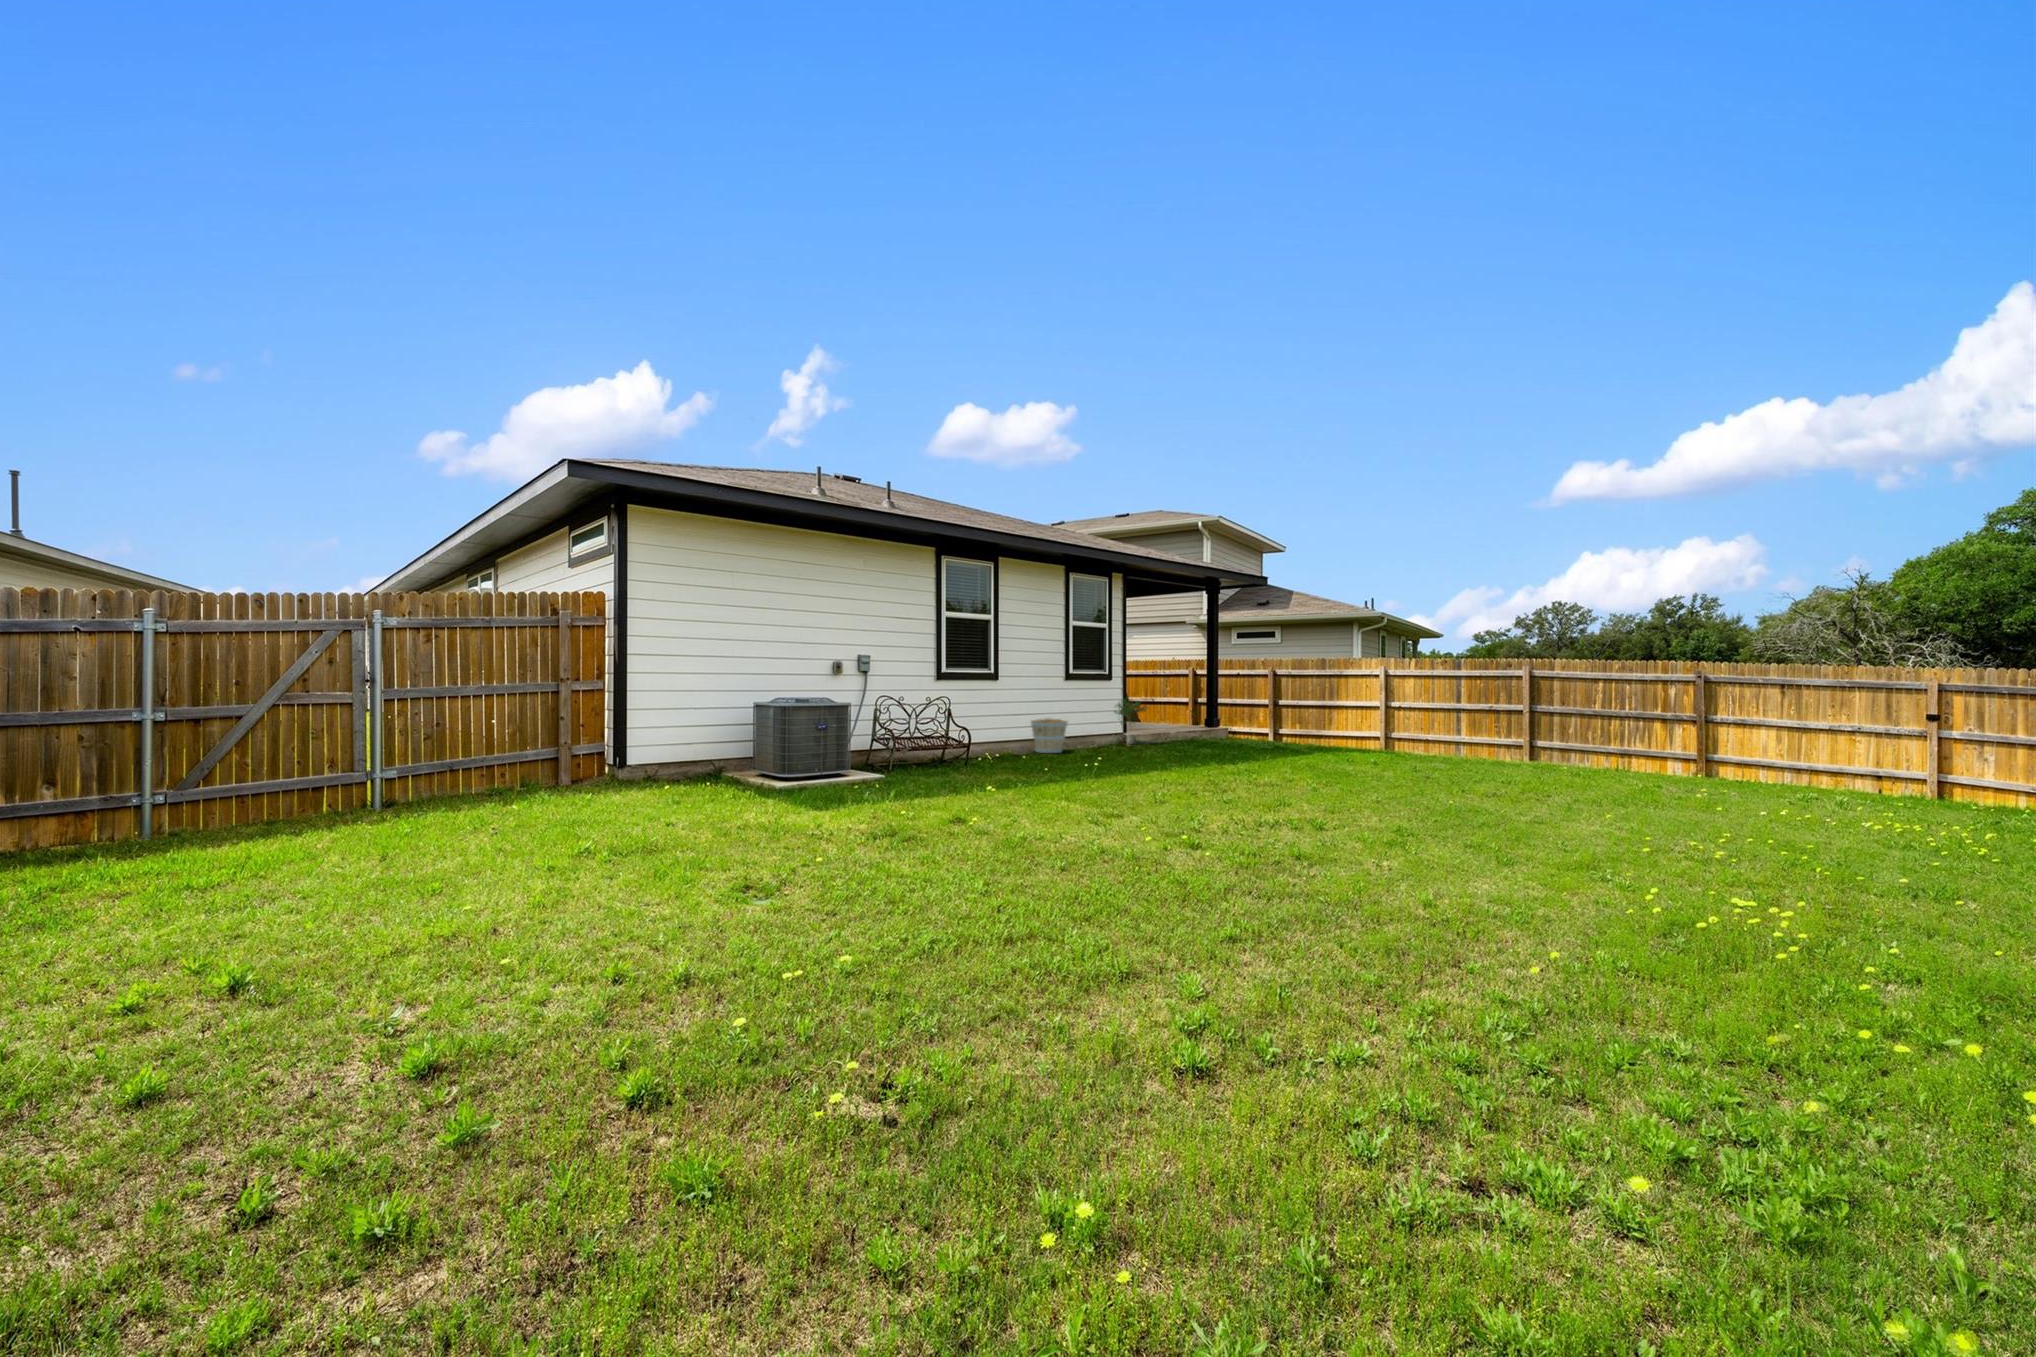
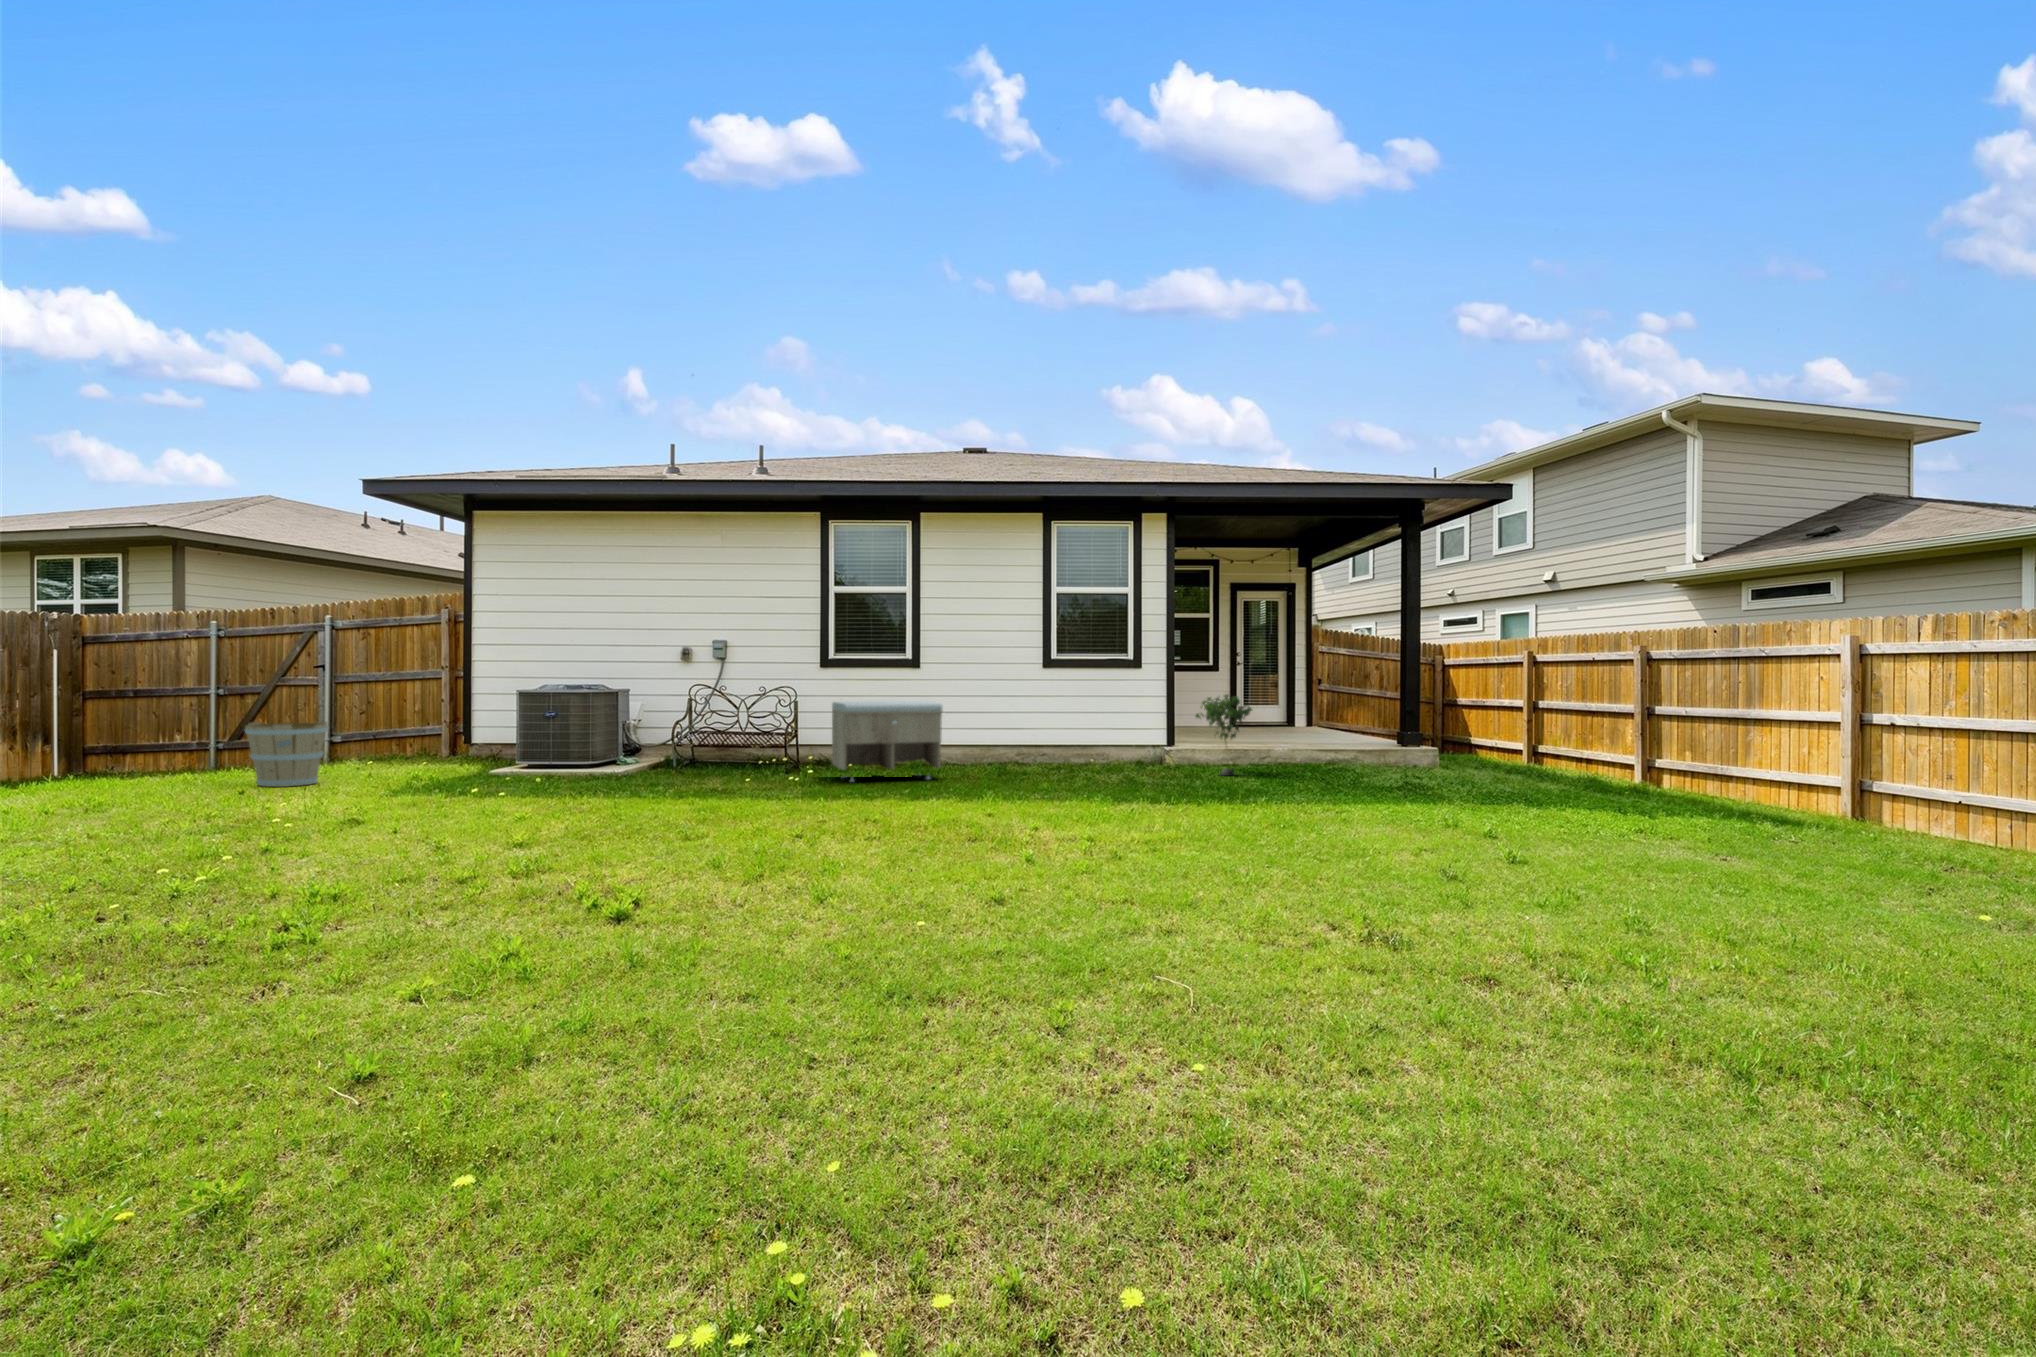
storage bench: none [960,708,1026,760] -> present [832,701,943,782]
wooden bucket: present [1030,718,1068,753] -> present [245,721,328,787]

